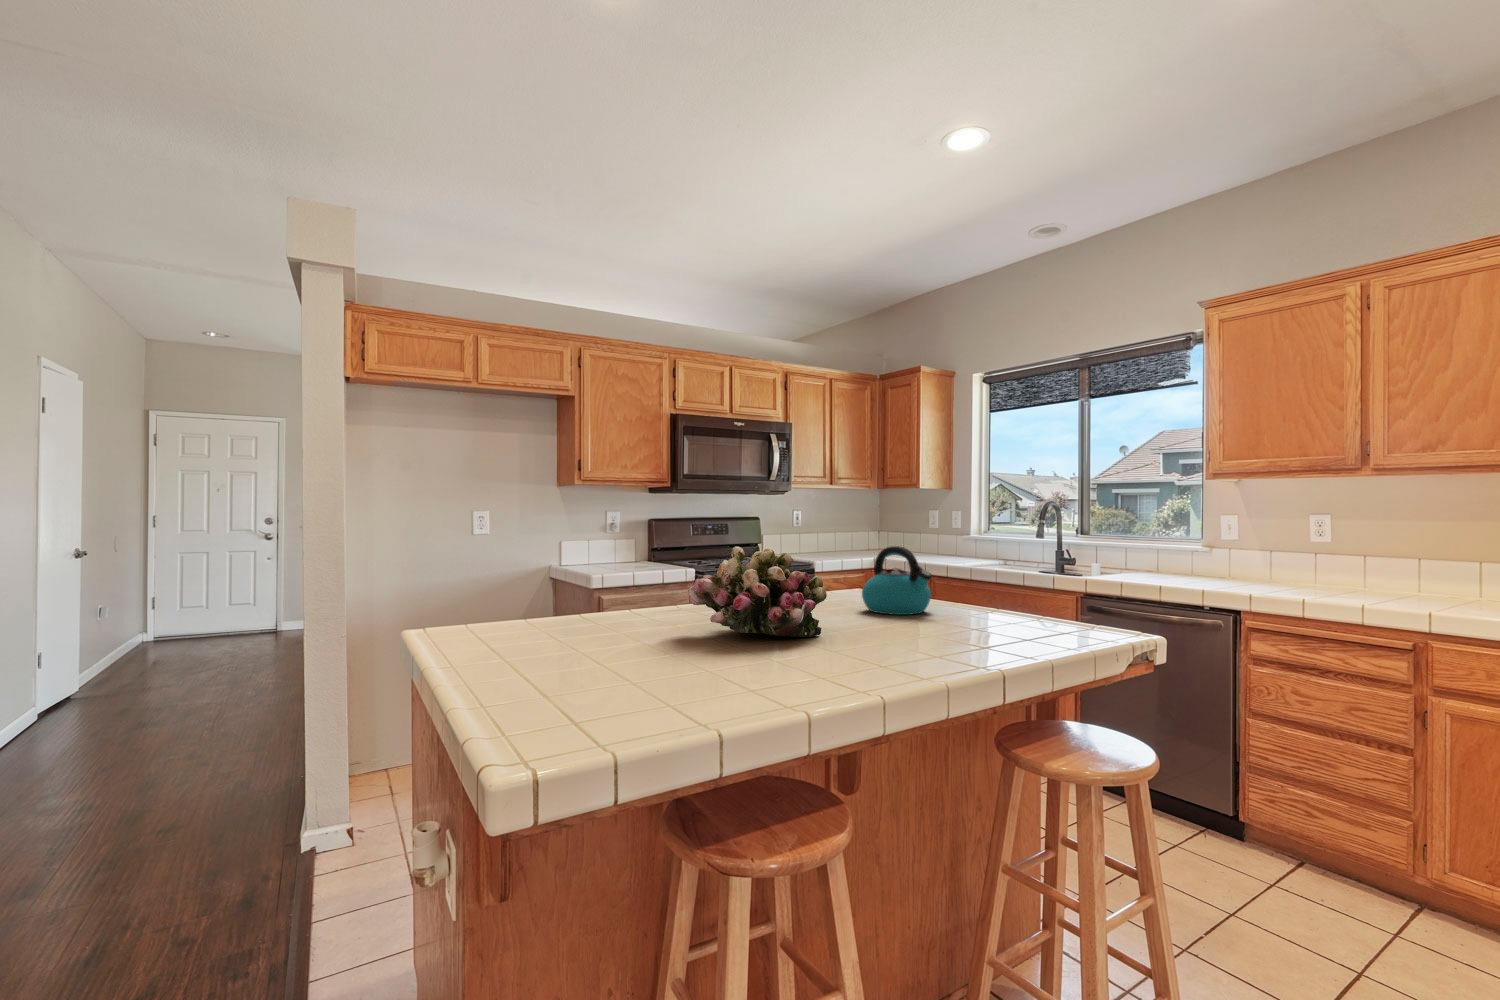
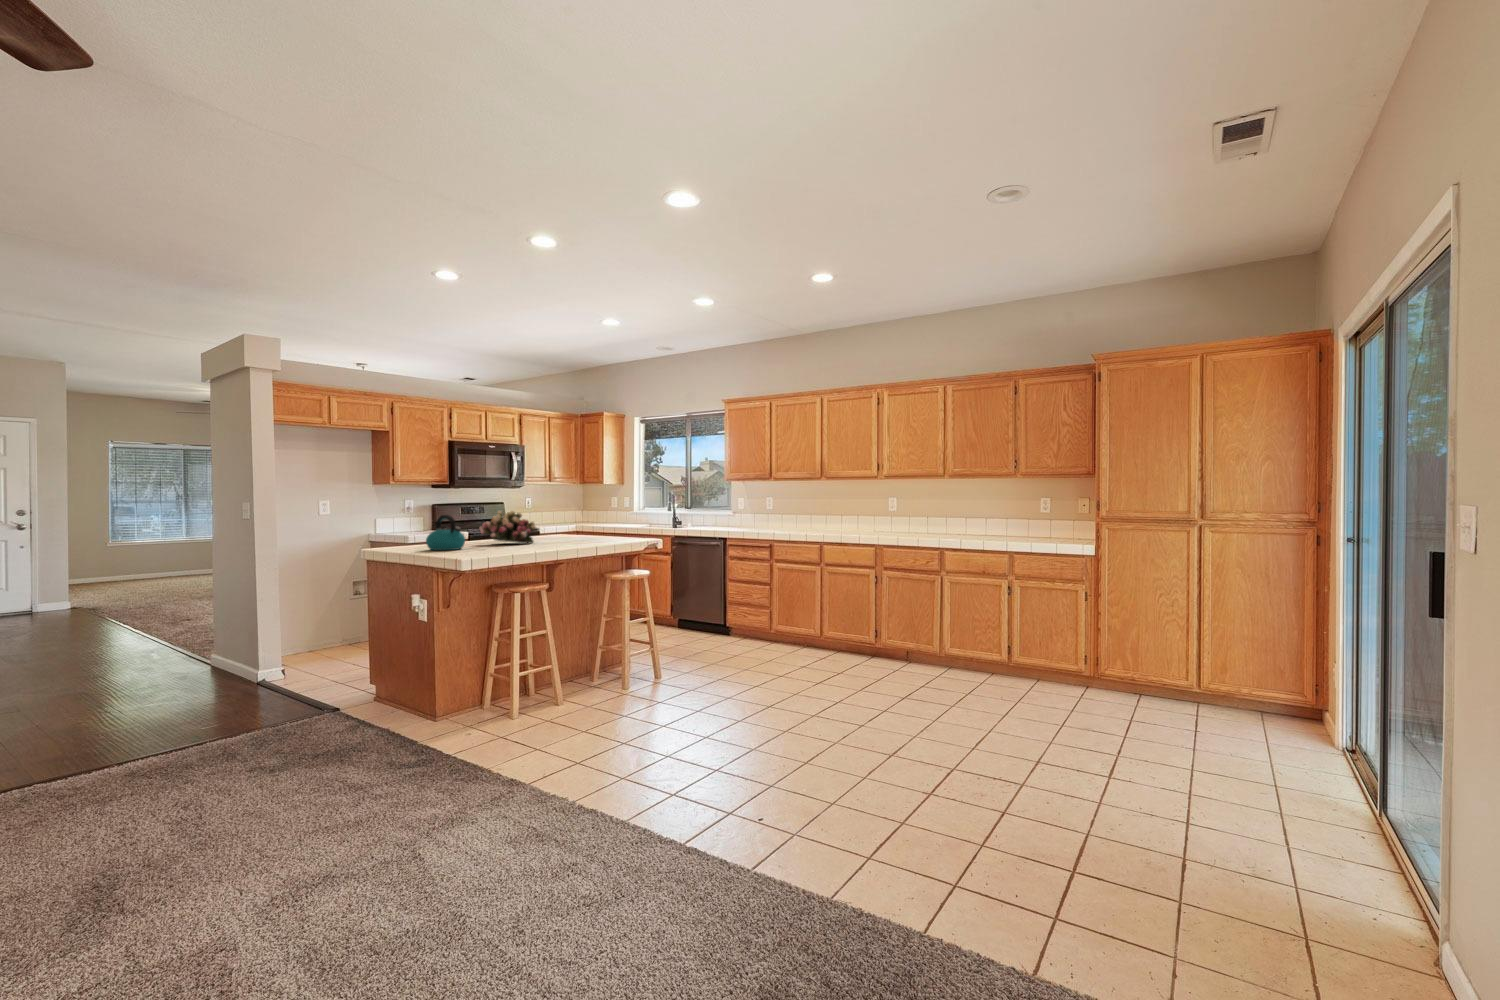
kettle: present [862,546,932,615] -> present [426,515,465,550]

